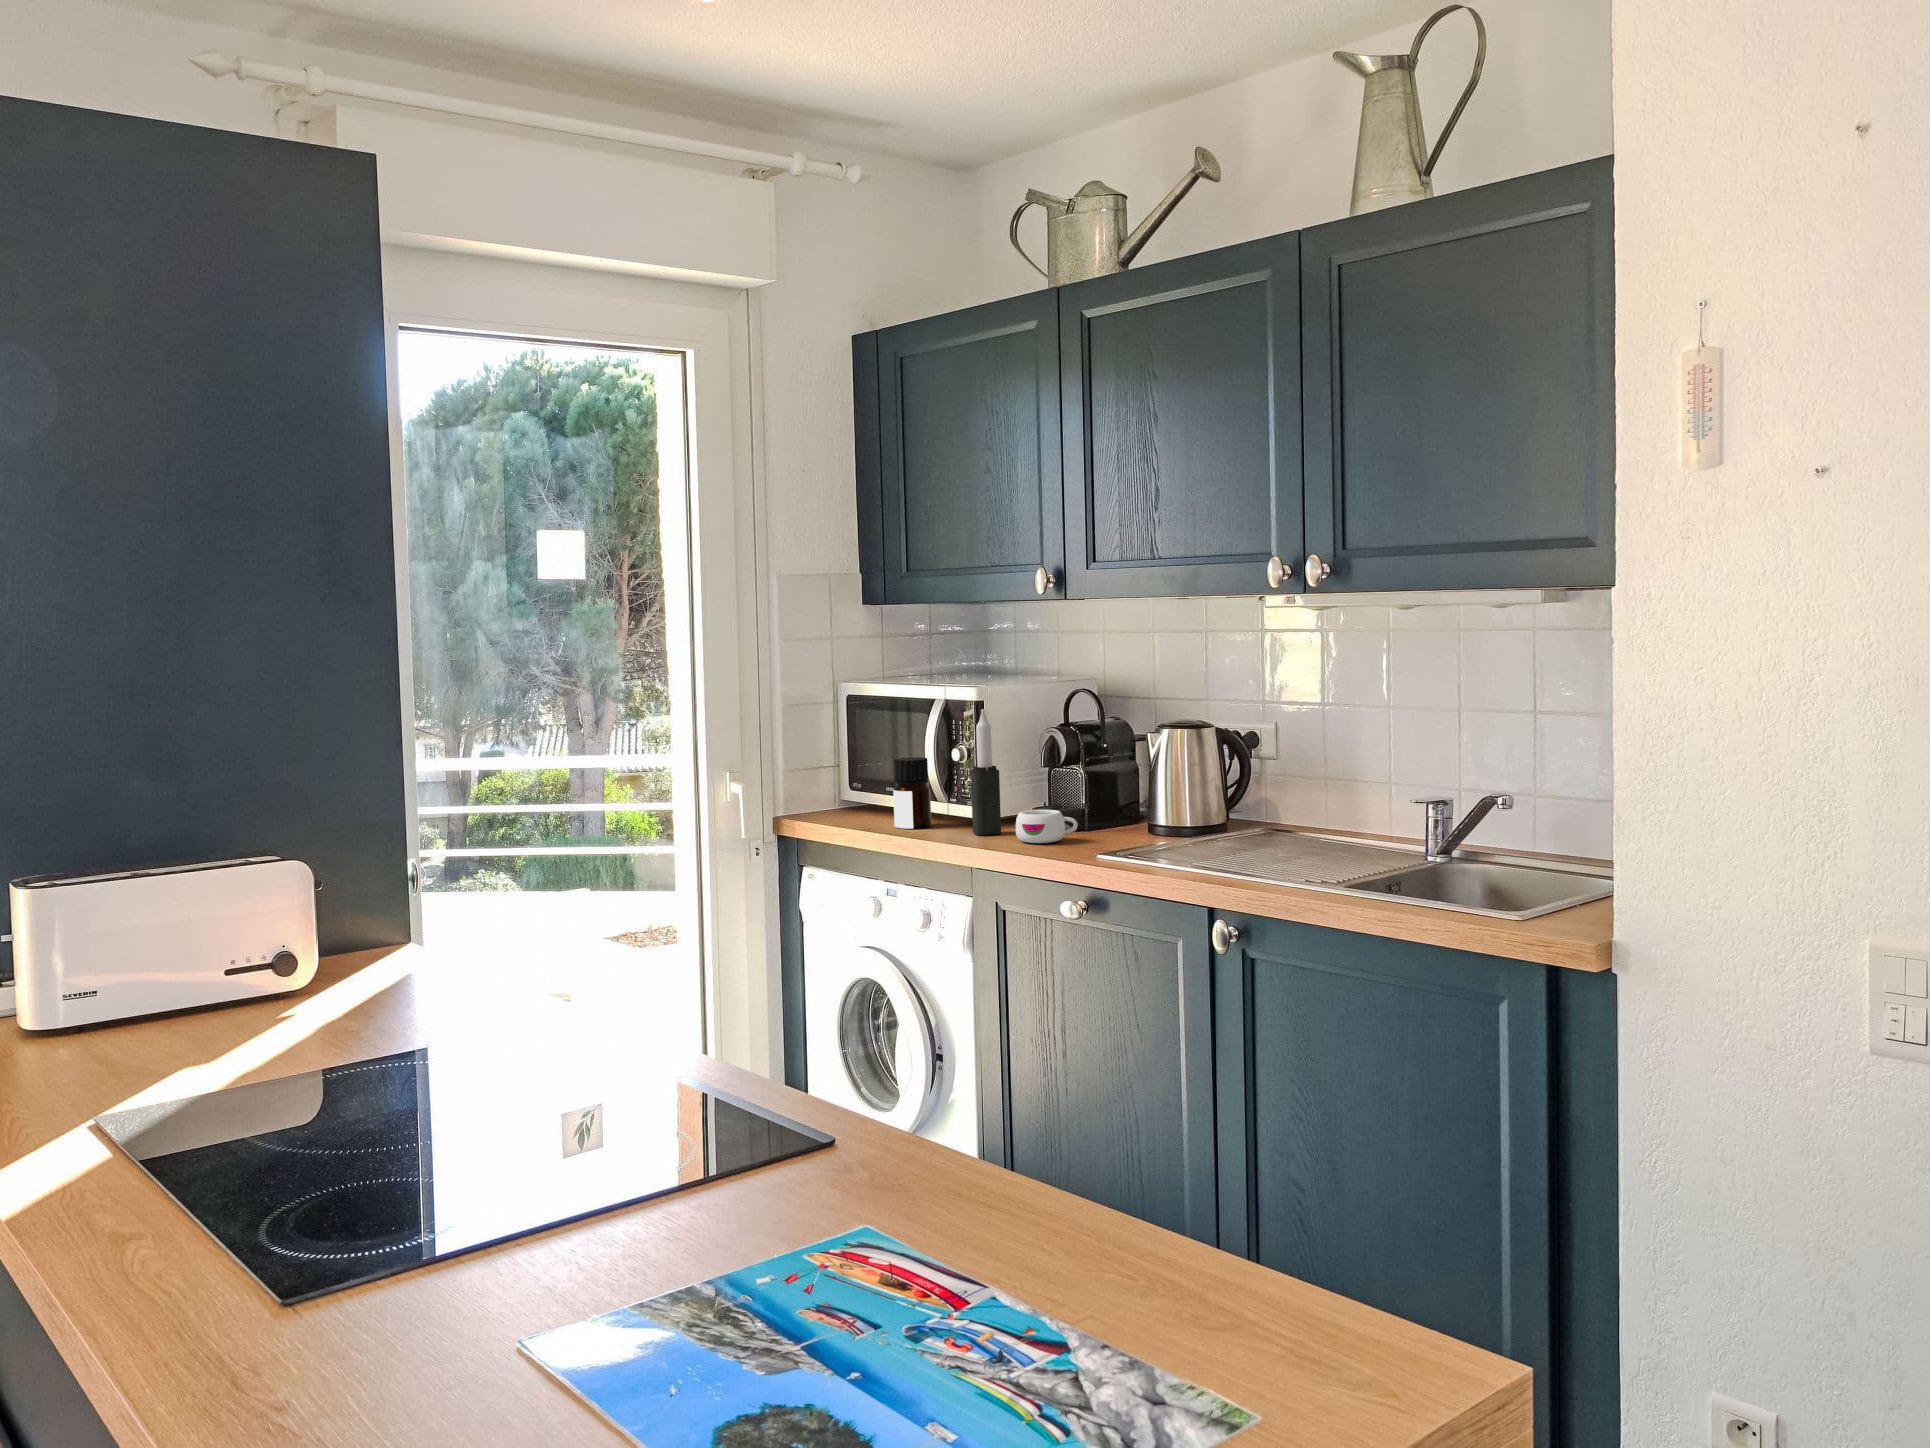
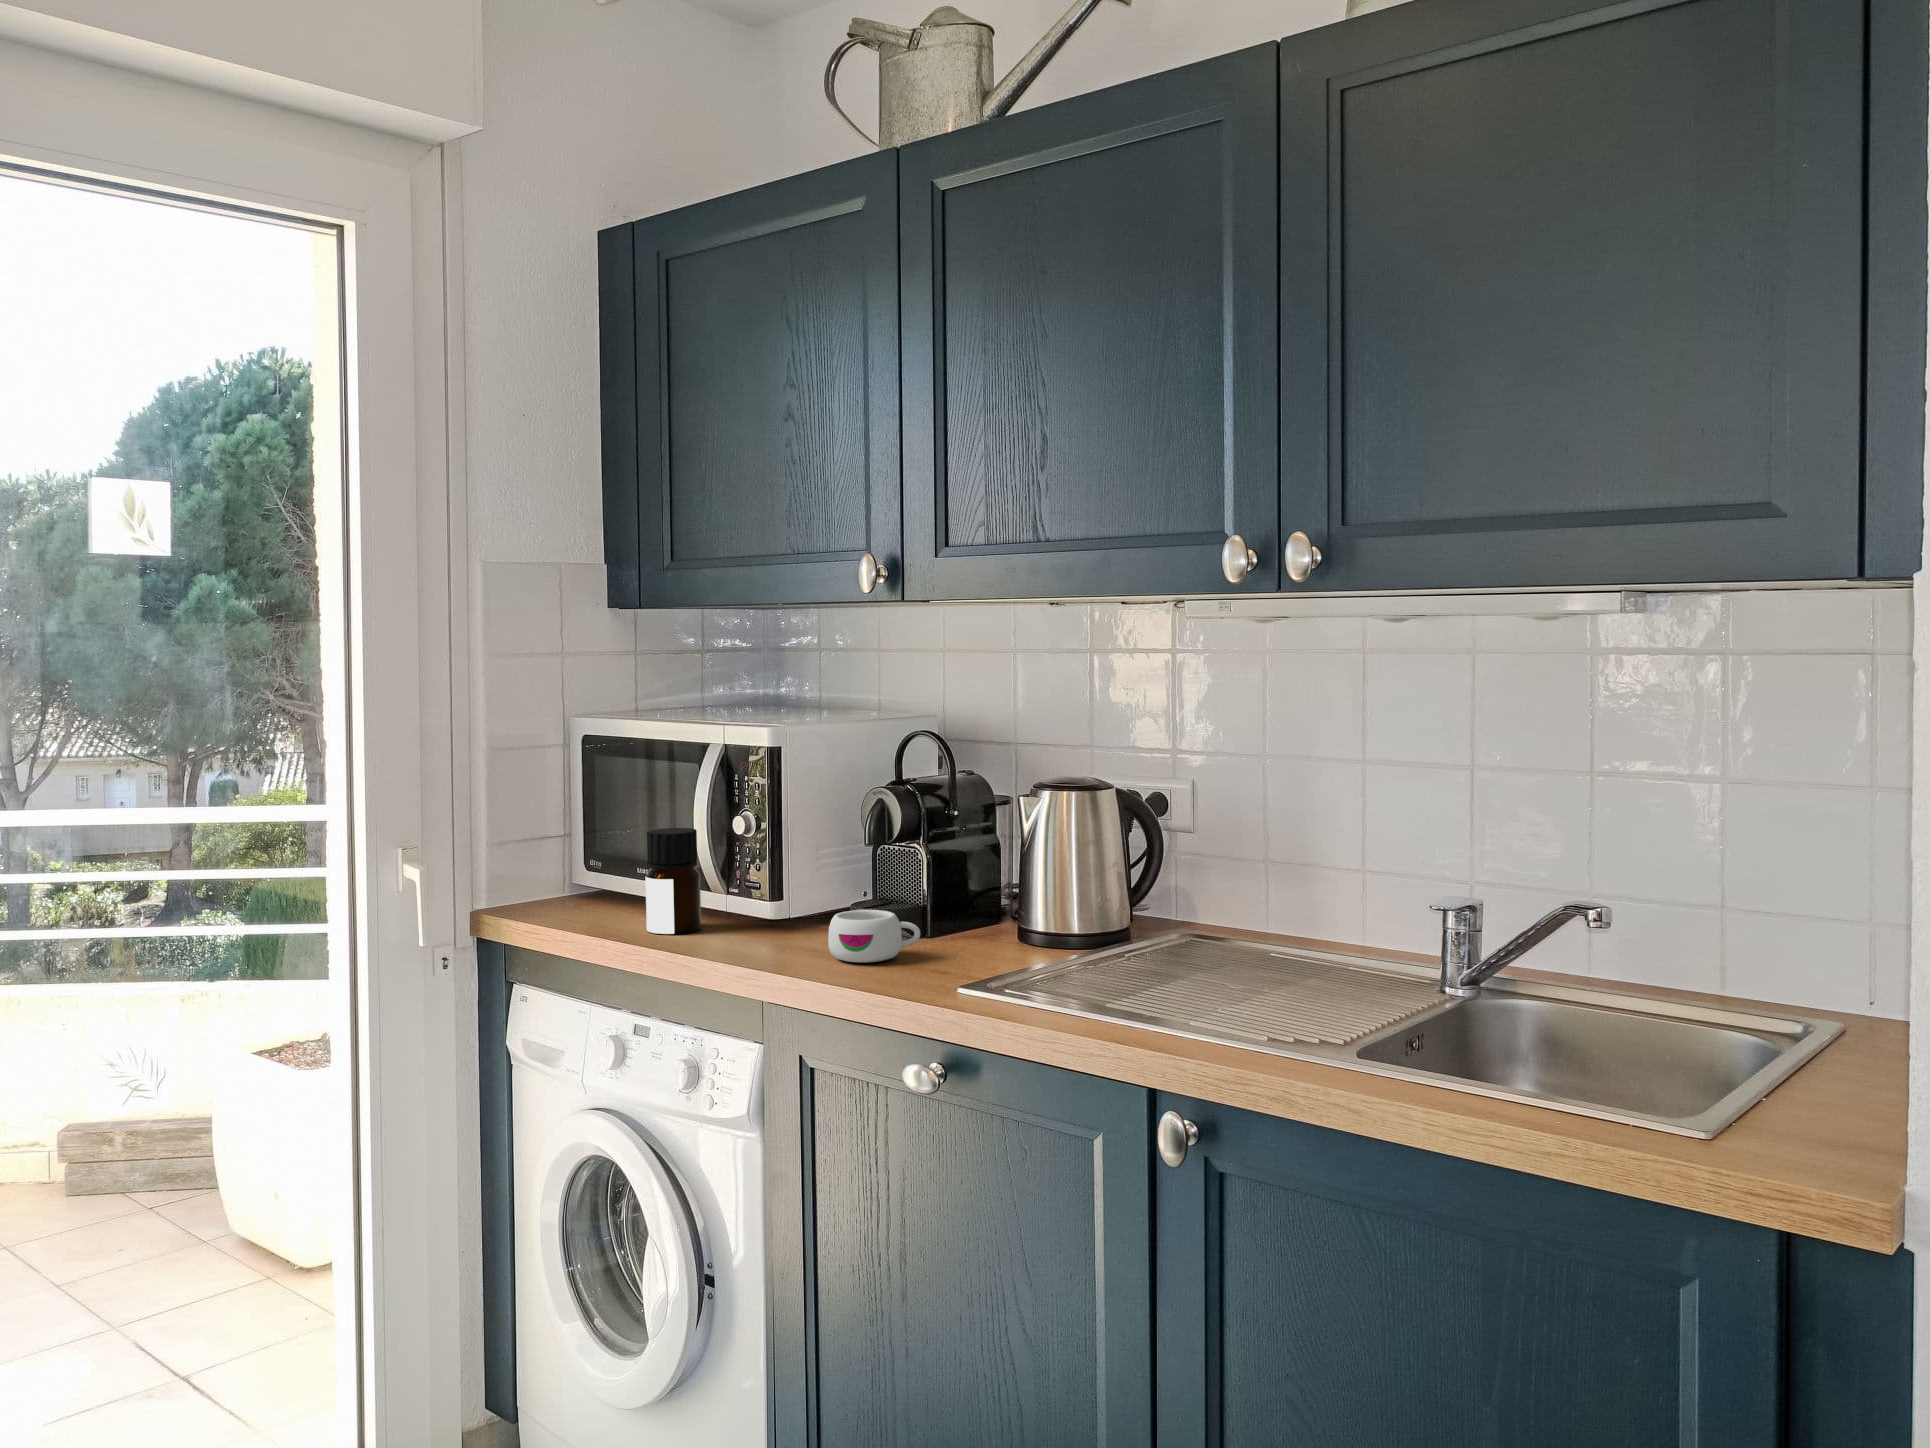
candle: present [971,709,1001,835] -> none [761,760,805,947]

